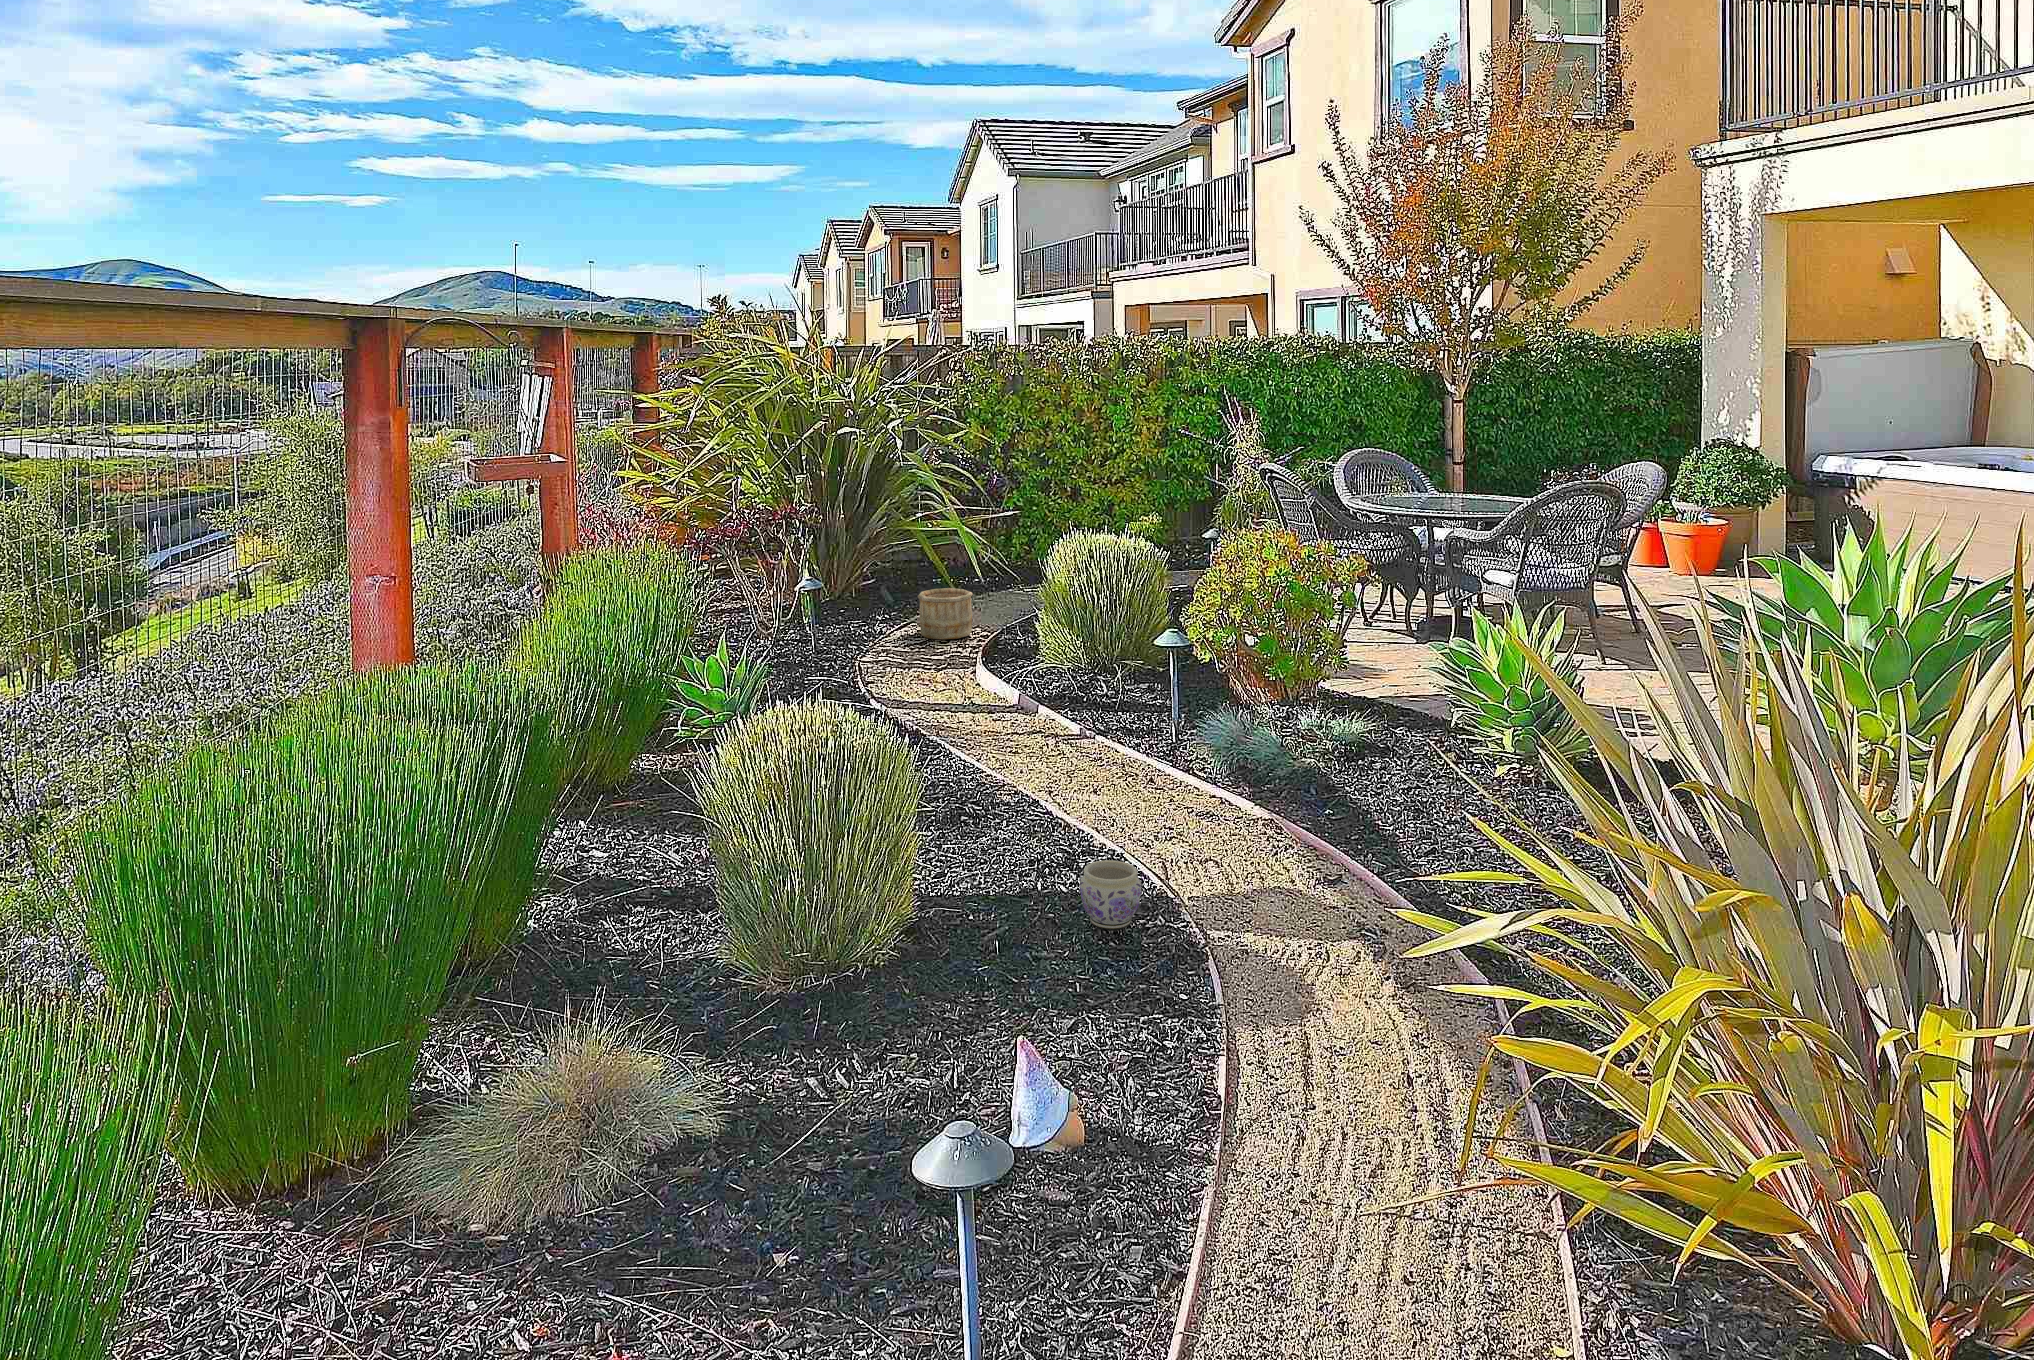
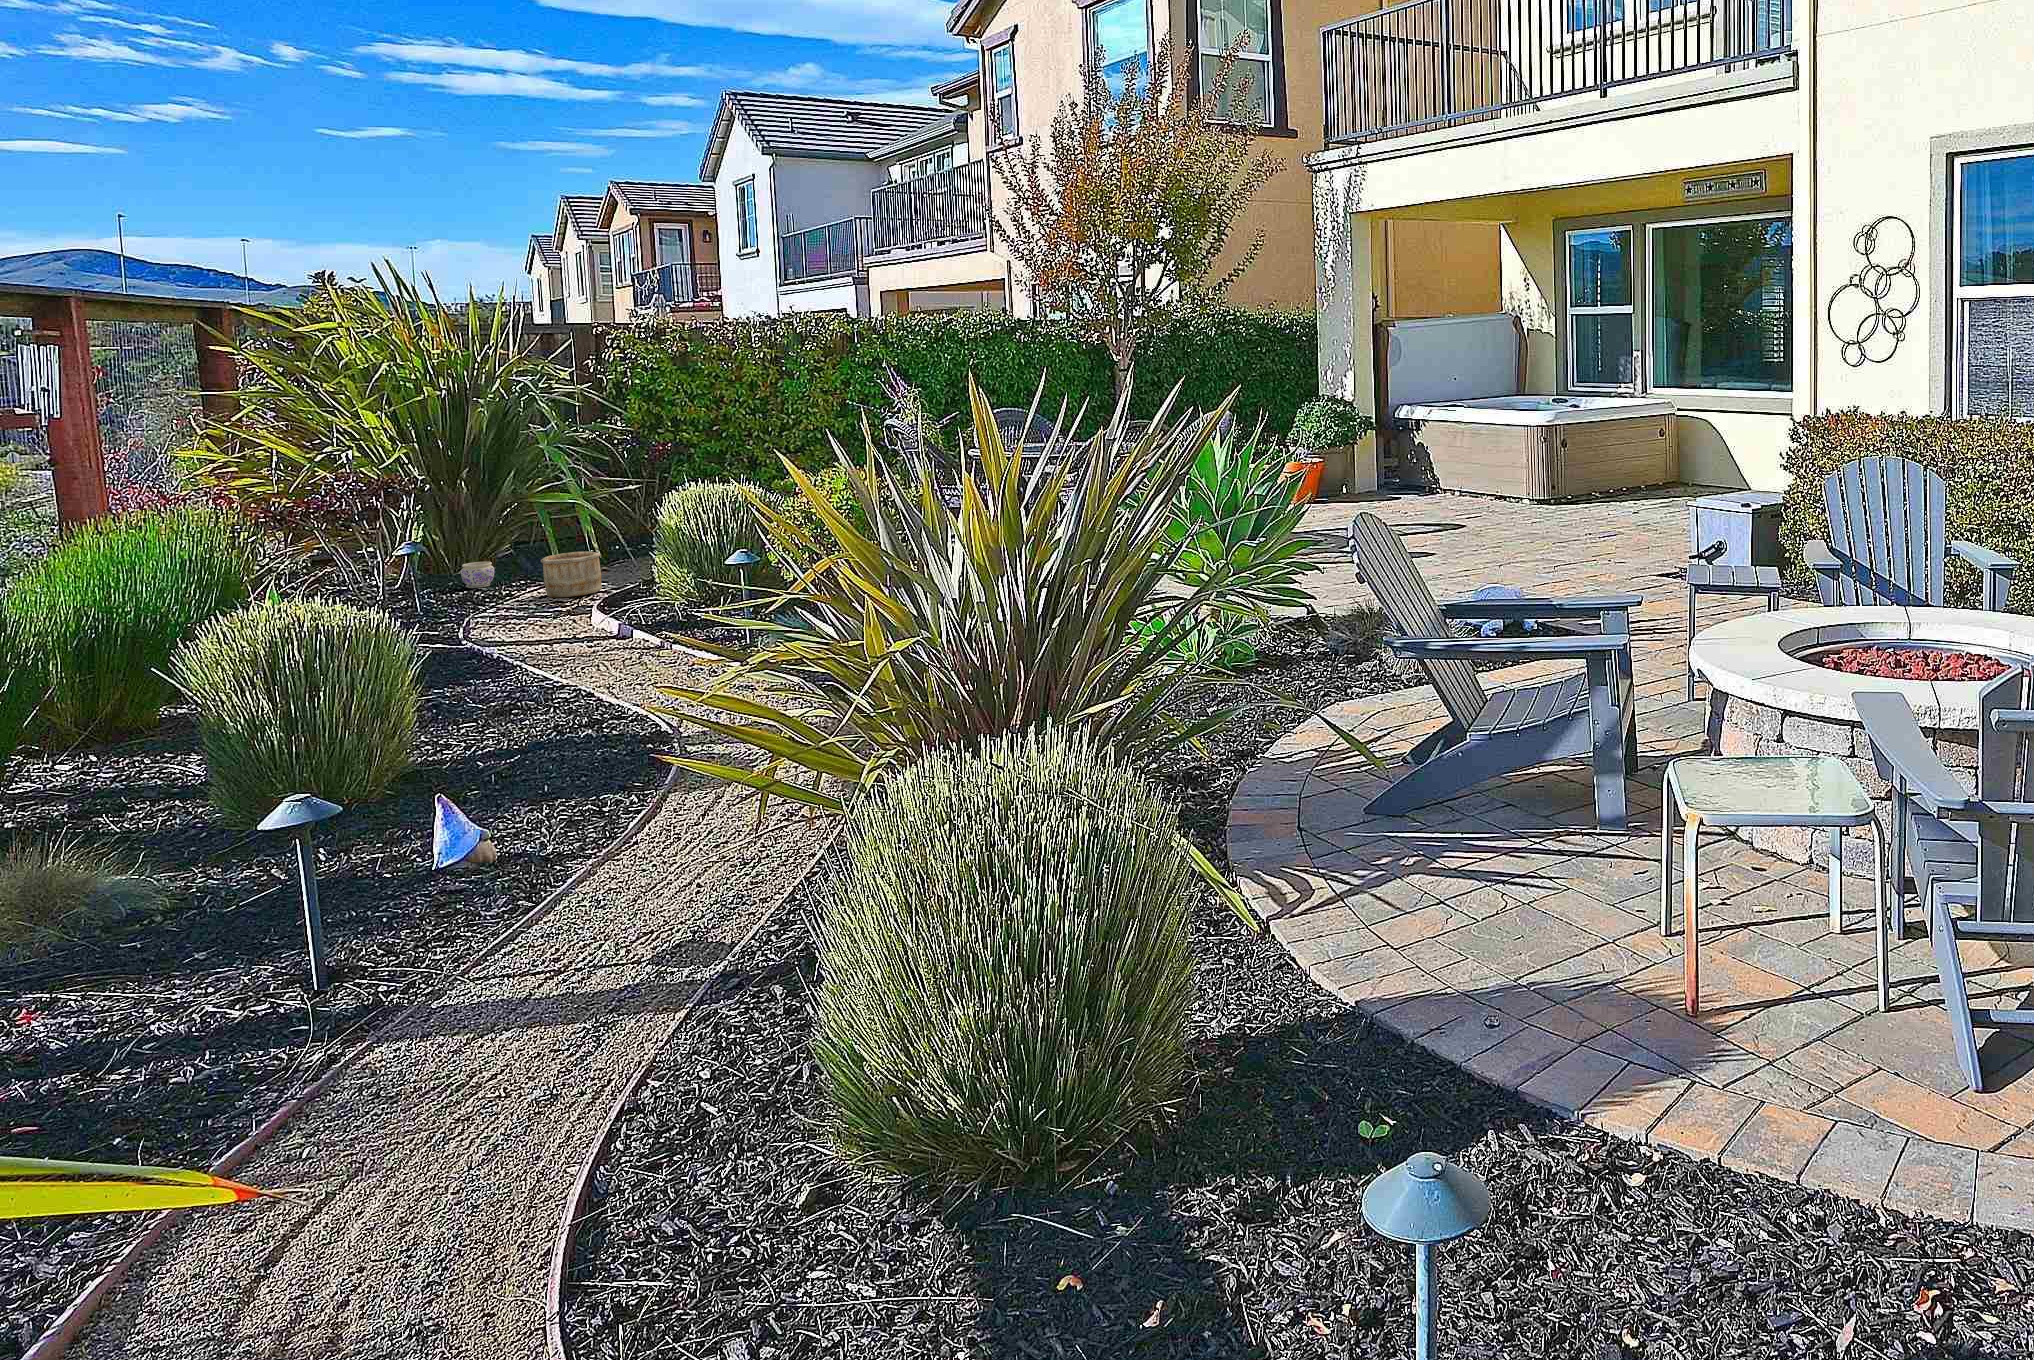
planter: present [1080,860,1141,930] -> present [460,562,494,588]

